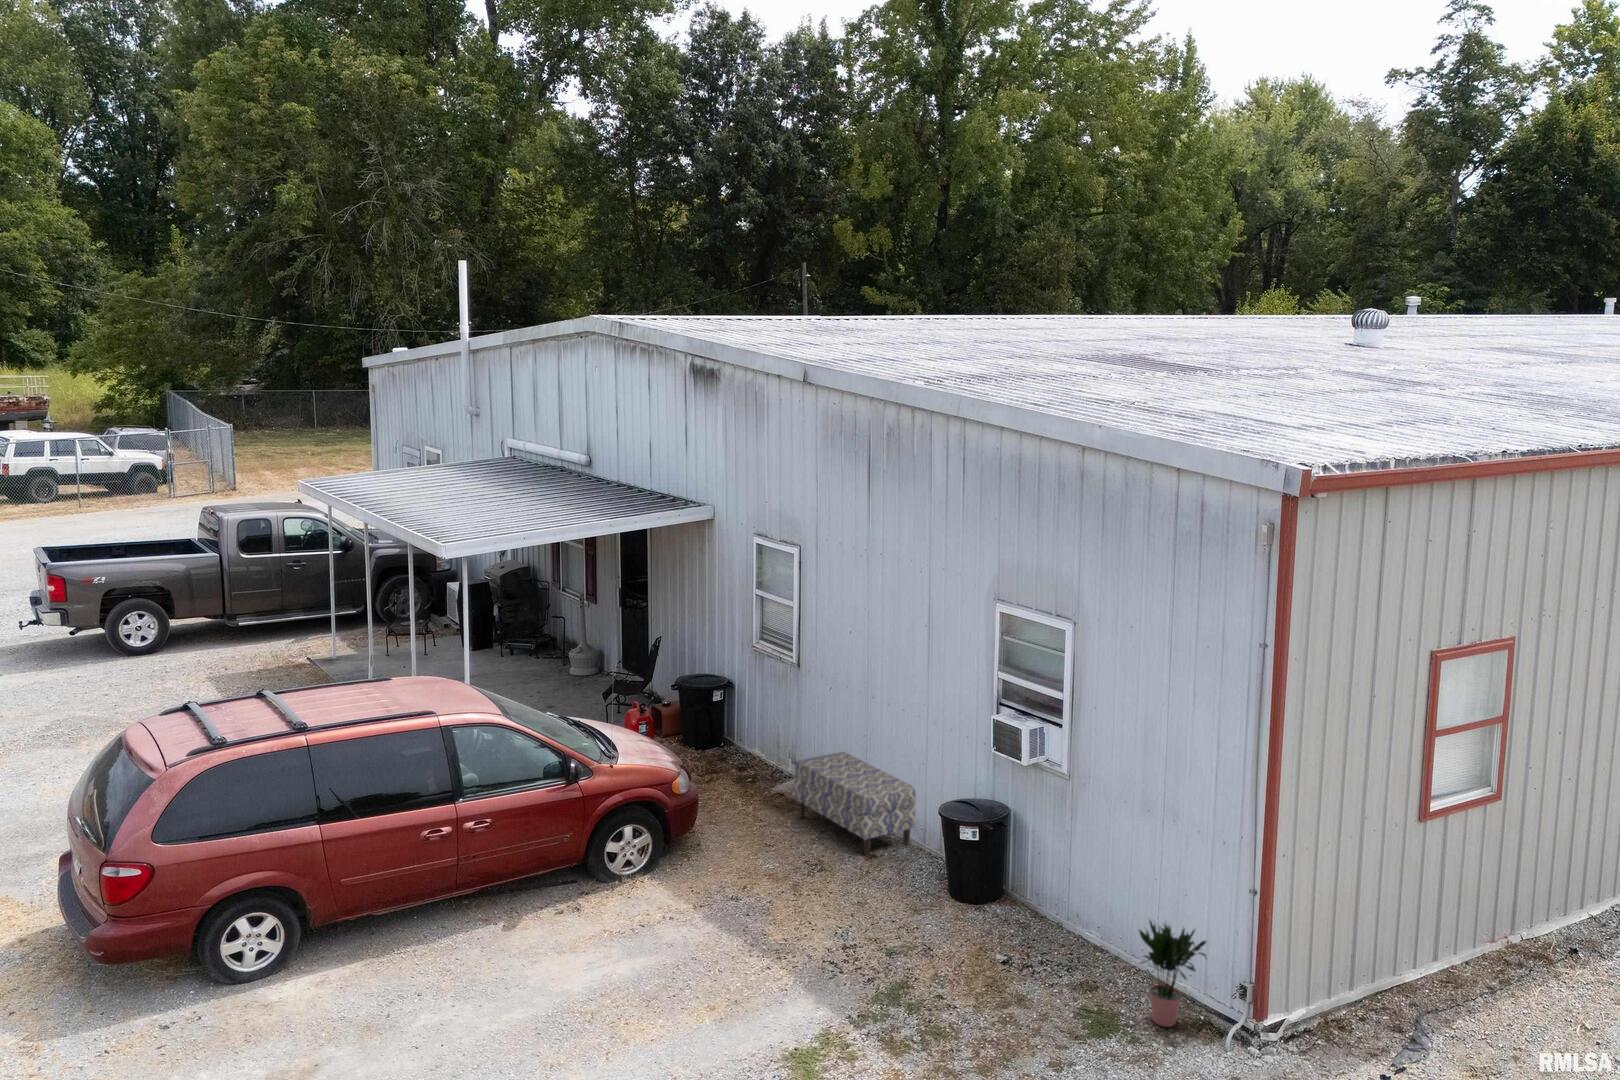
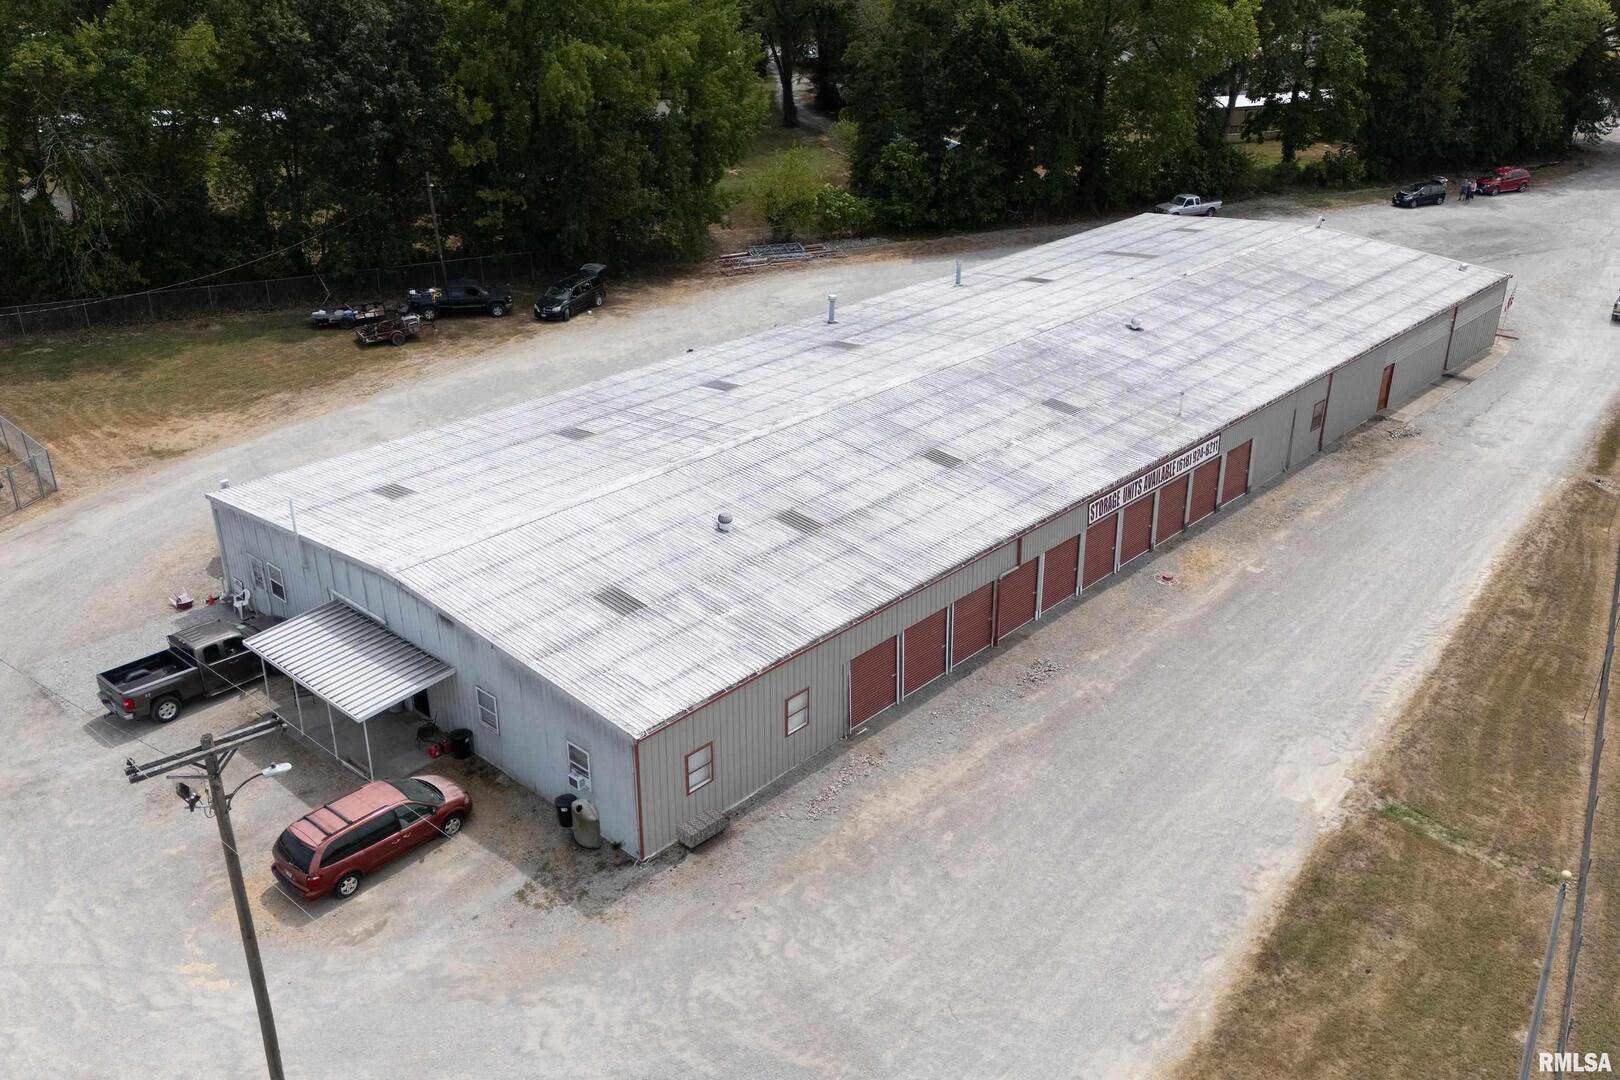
bench: present [795,752,916,856] -> present [676,808,725,853]
trash can: none [1000,794,1101,971] -> present [571,799,601,849]

